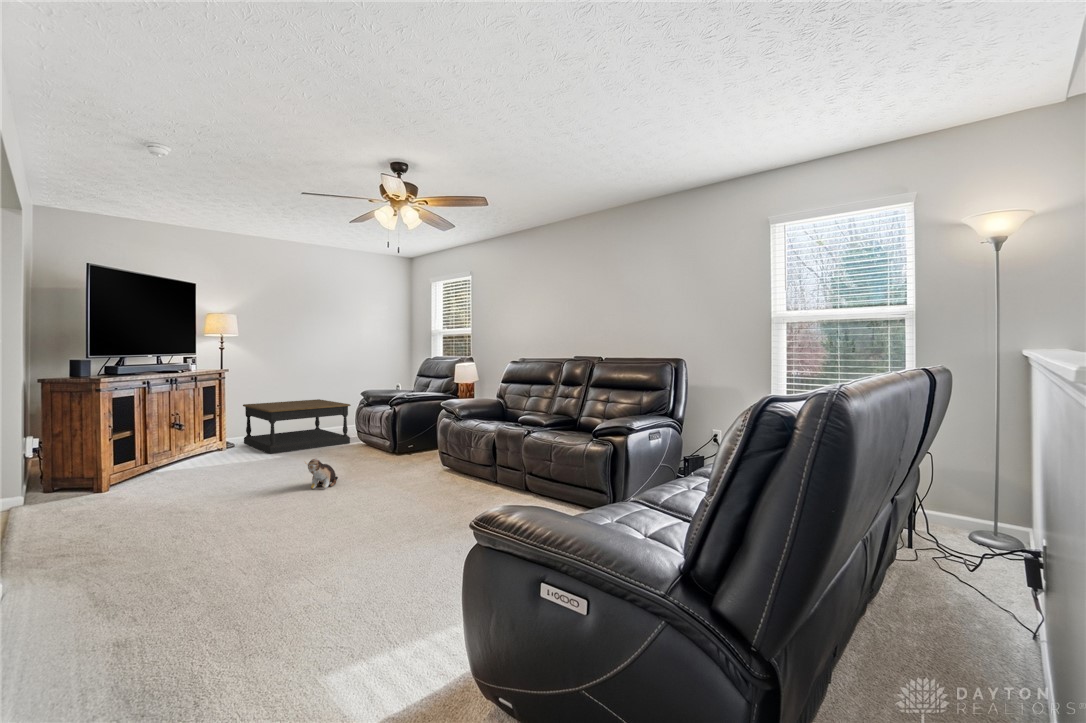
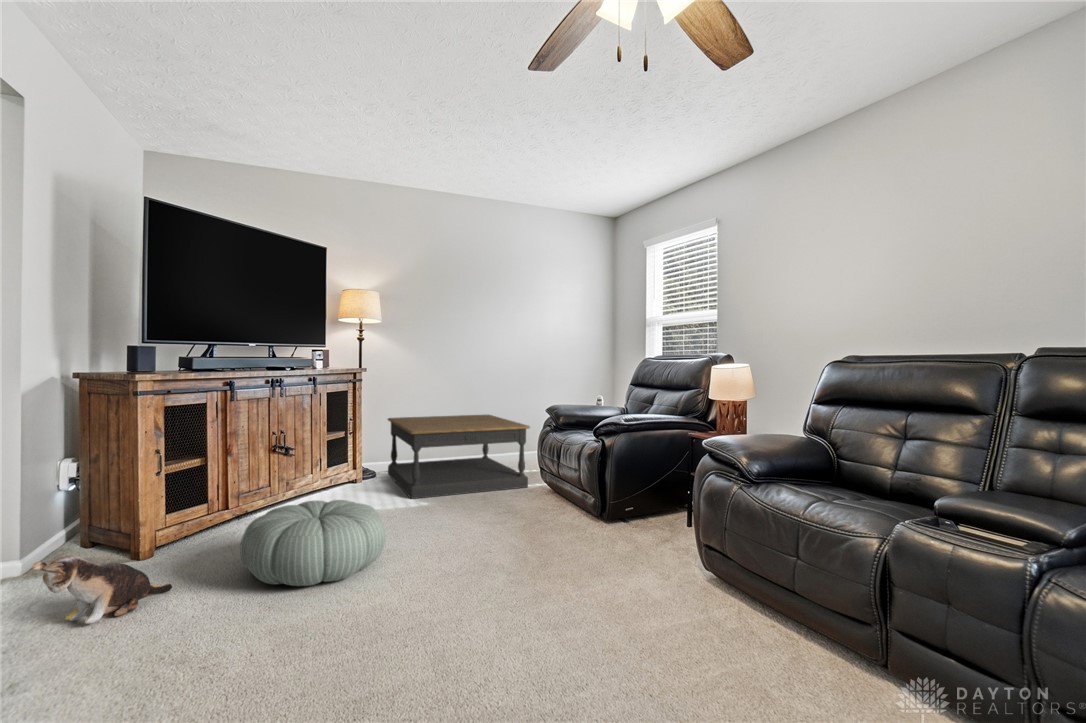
pouf: none [181,448,269,490] -> present [240,500,385,586]
plush toy: present [305,459,338,489] -> present [32,555,172,624]

